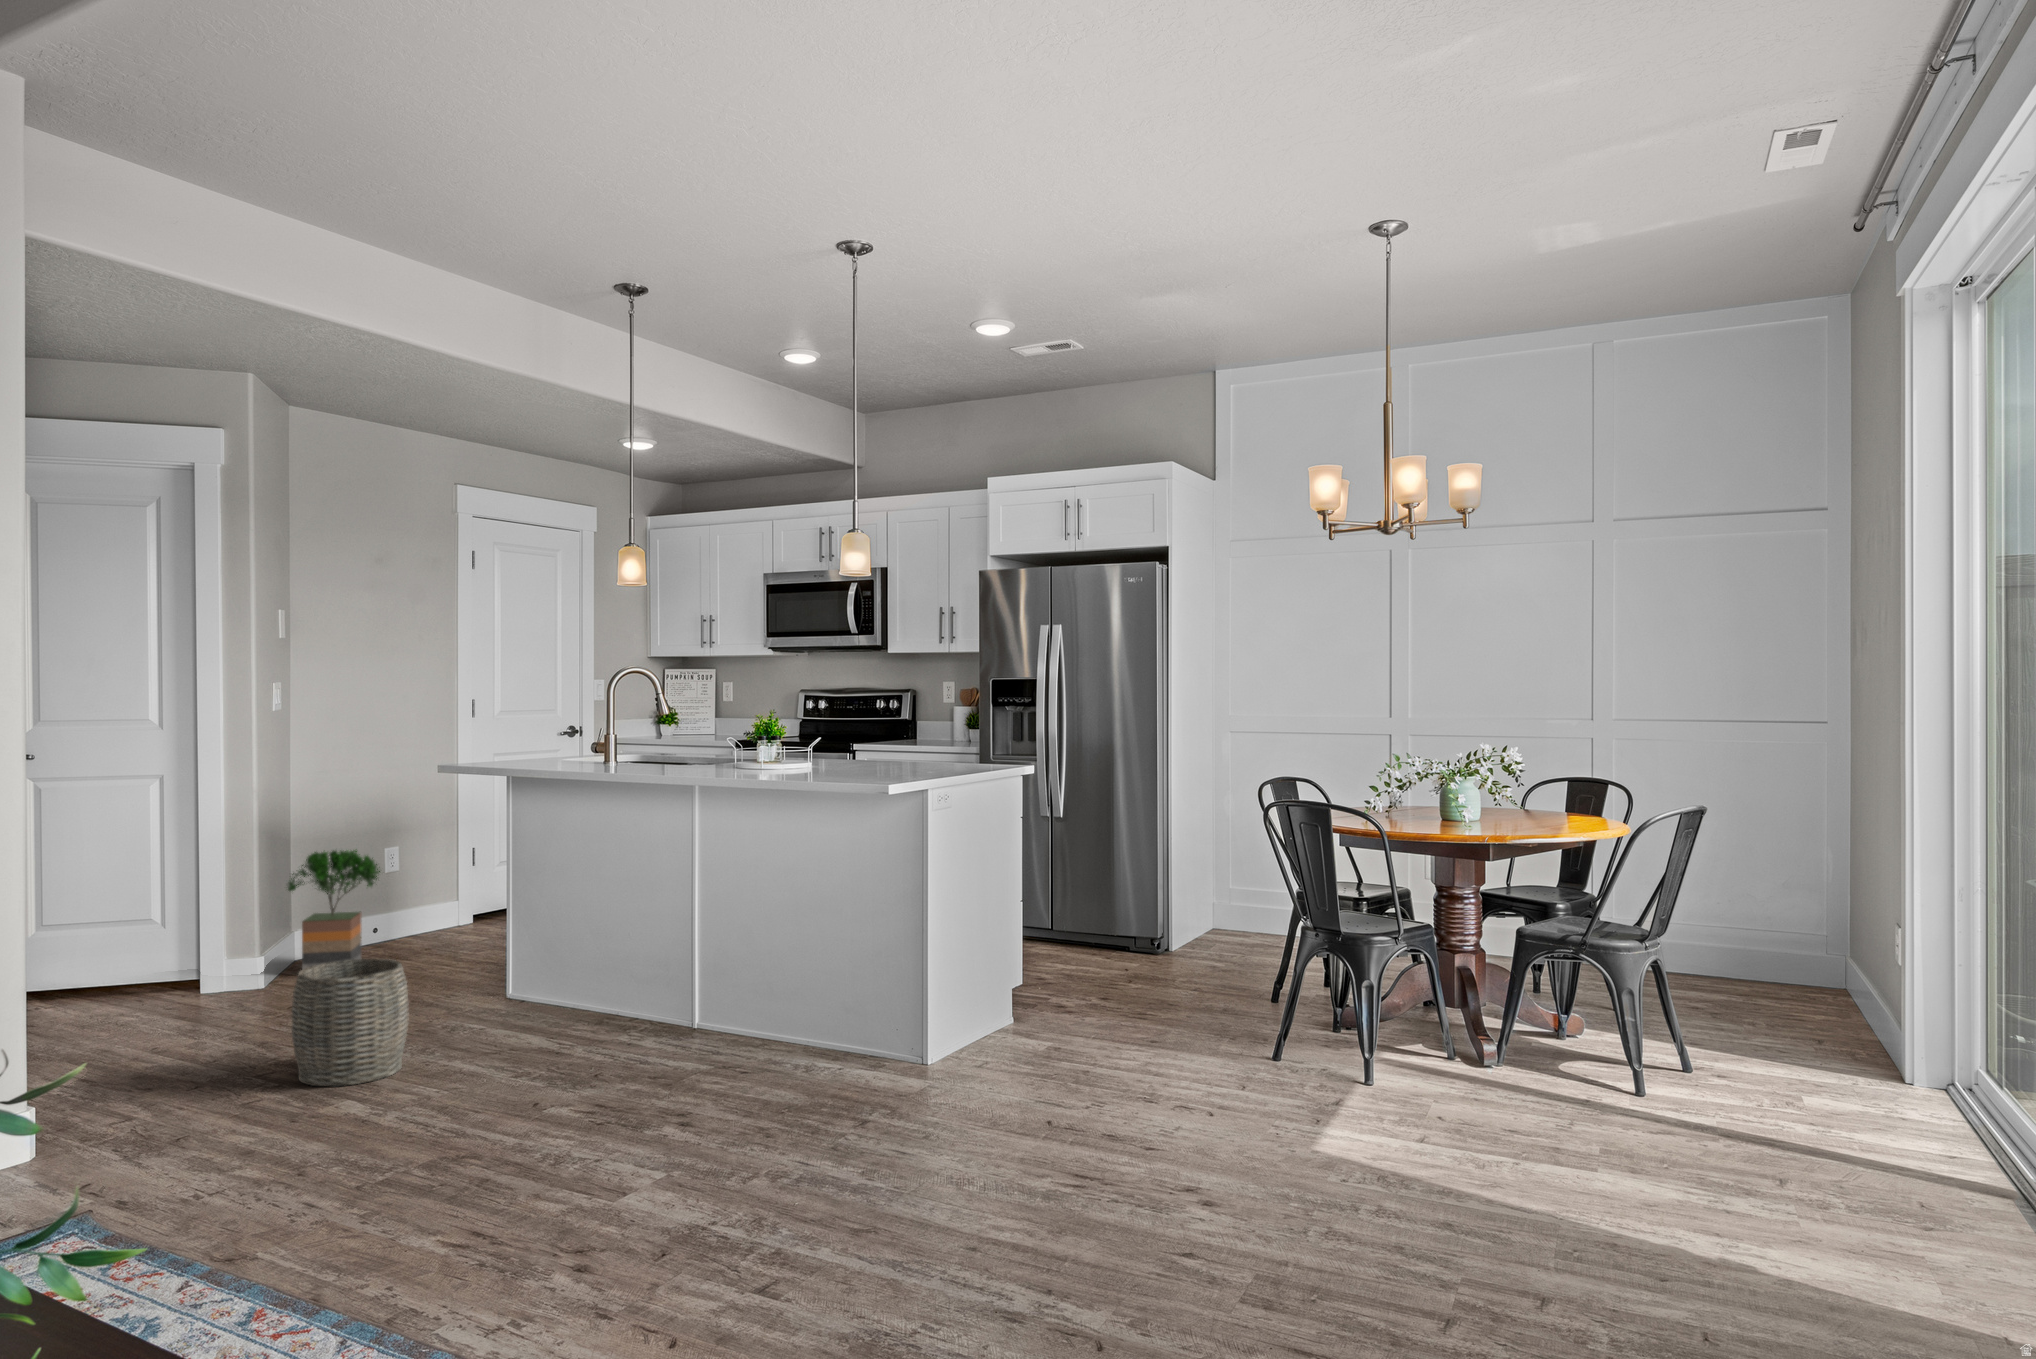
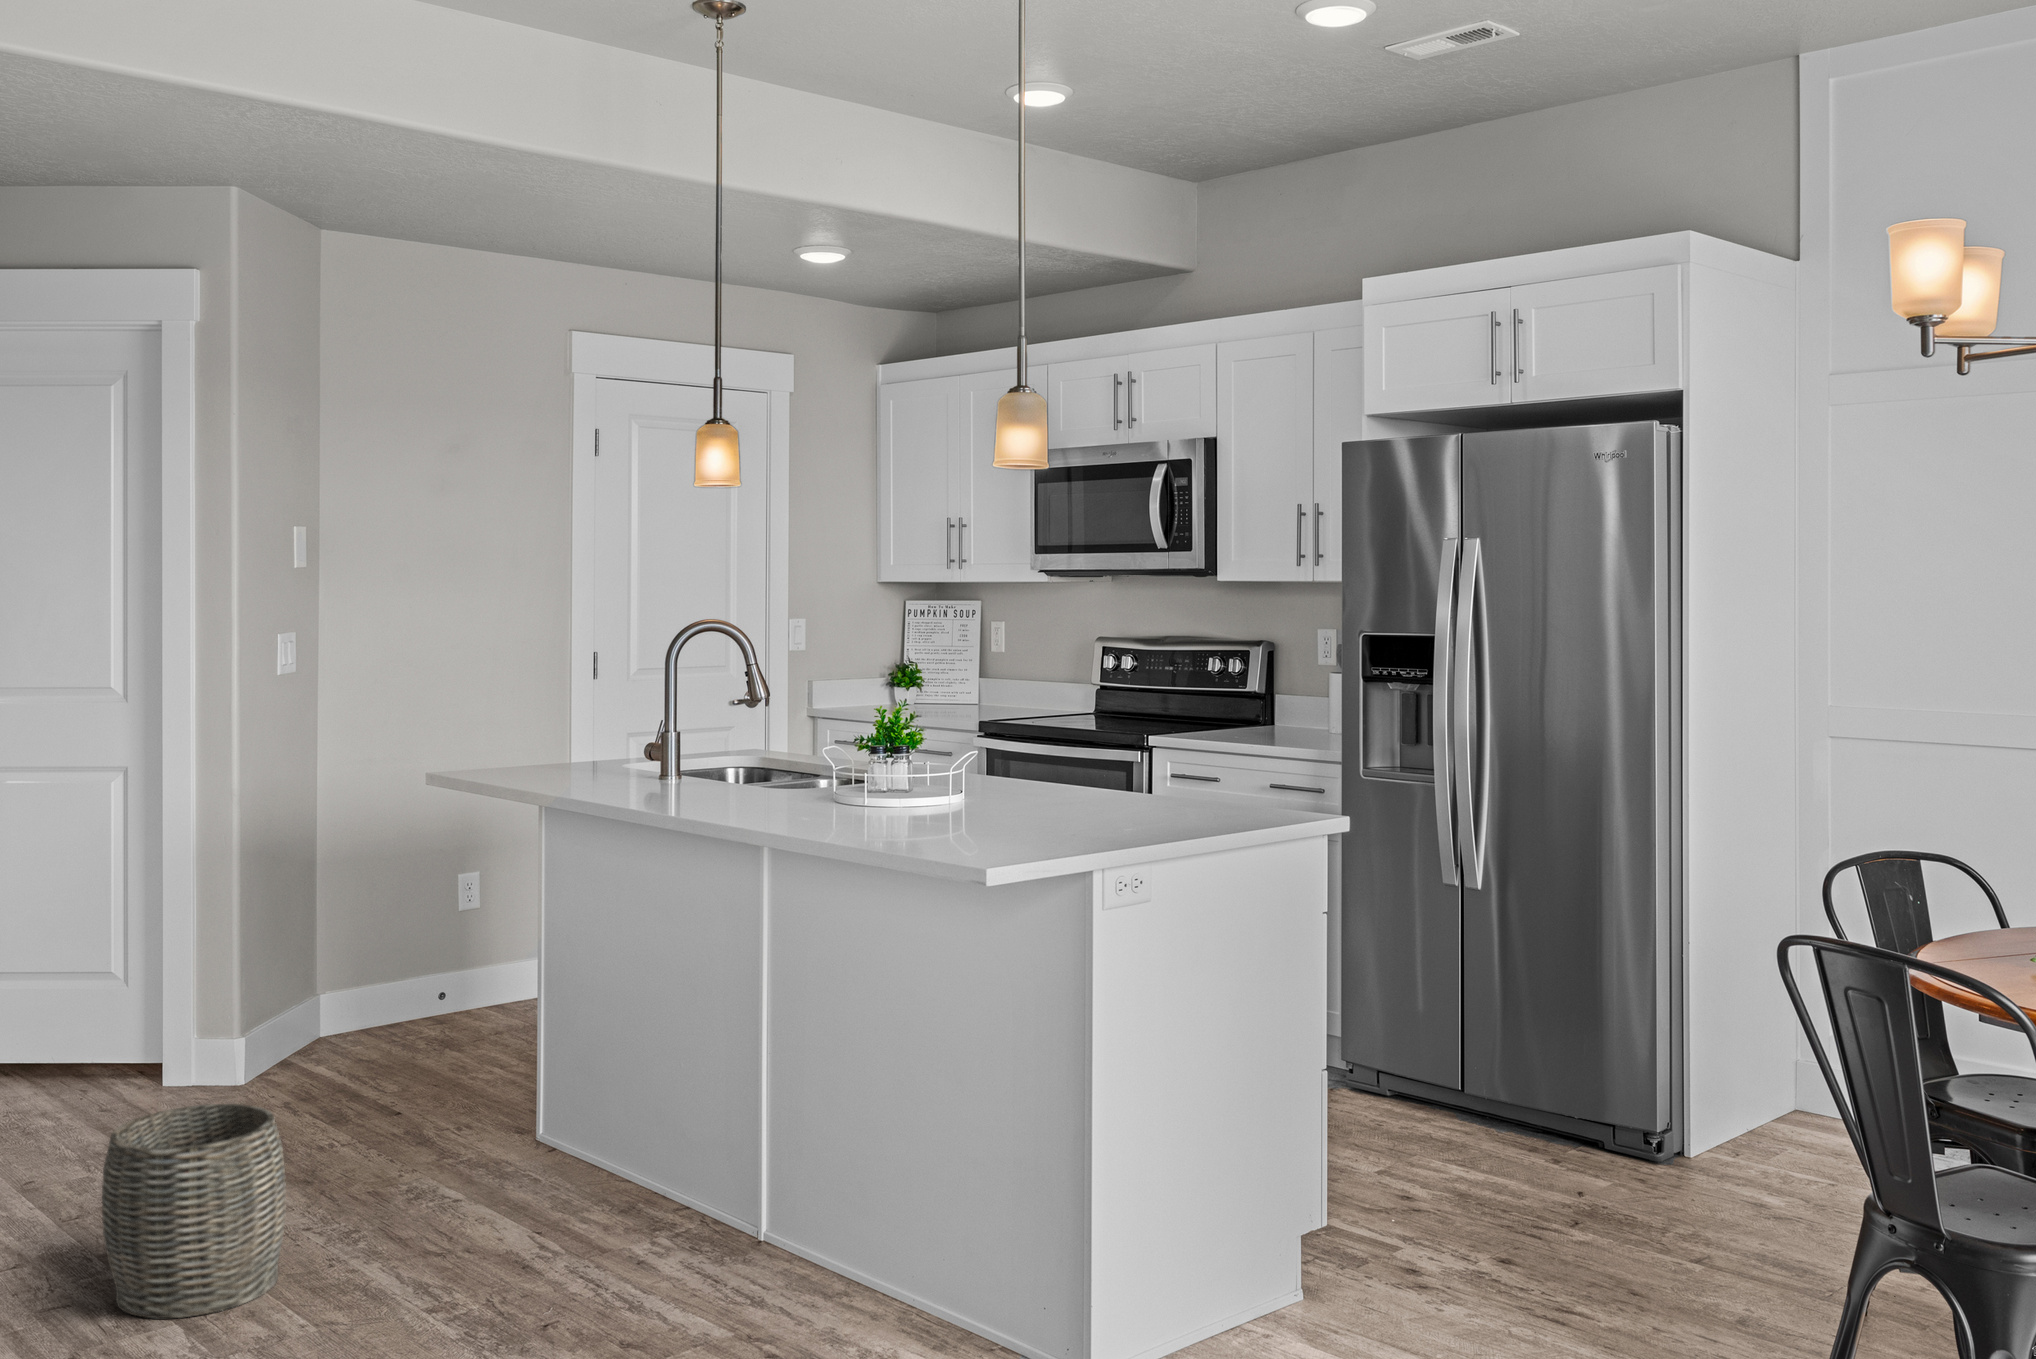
potted tree: present [288,849,380,969] -> none [273,884,423,1072]

